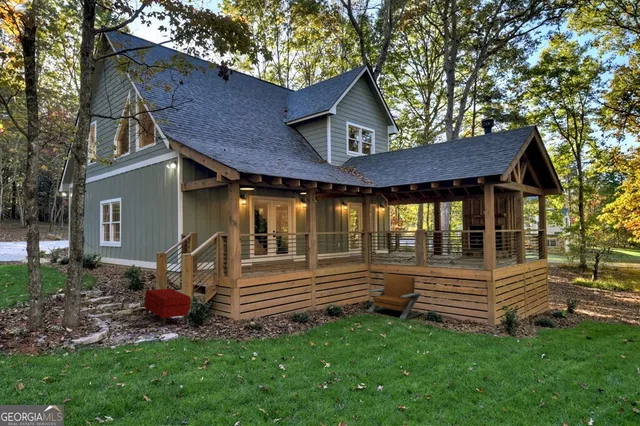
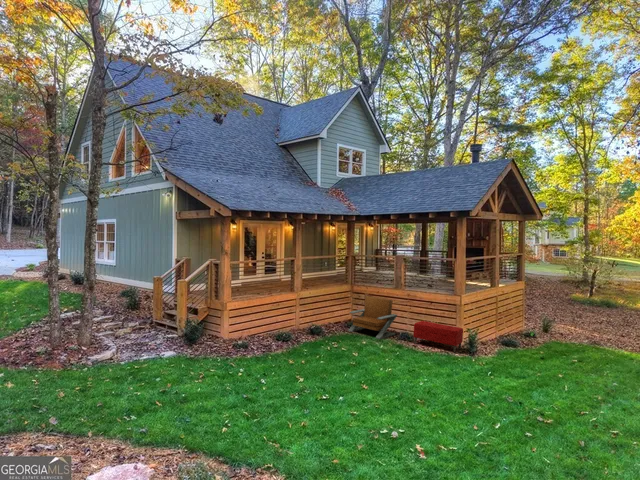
bench: present [144,289,191,326] -> present [414,321,463,352]

